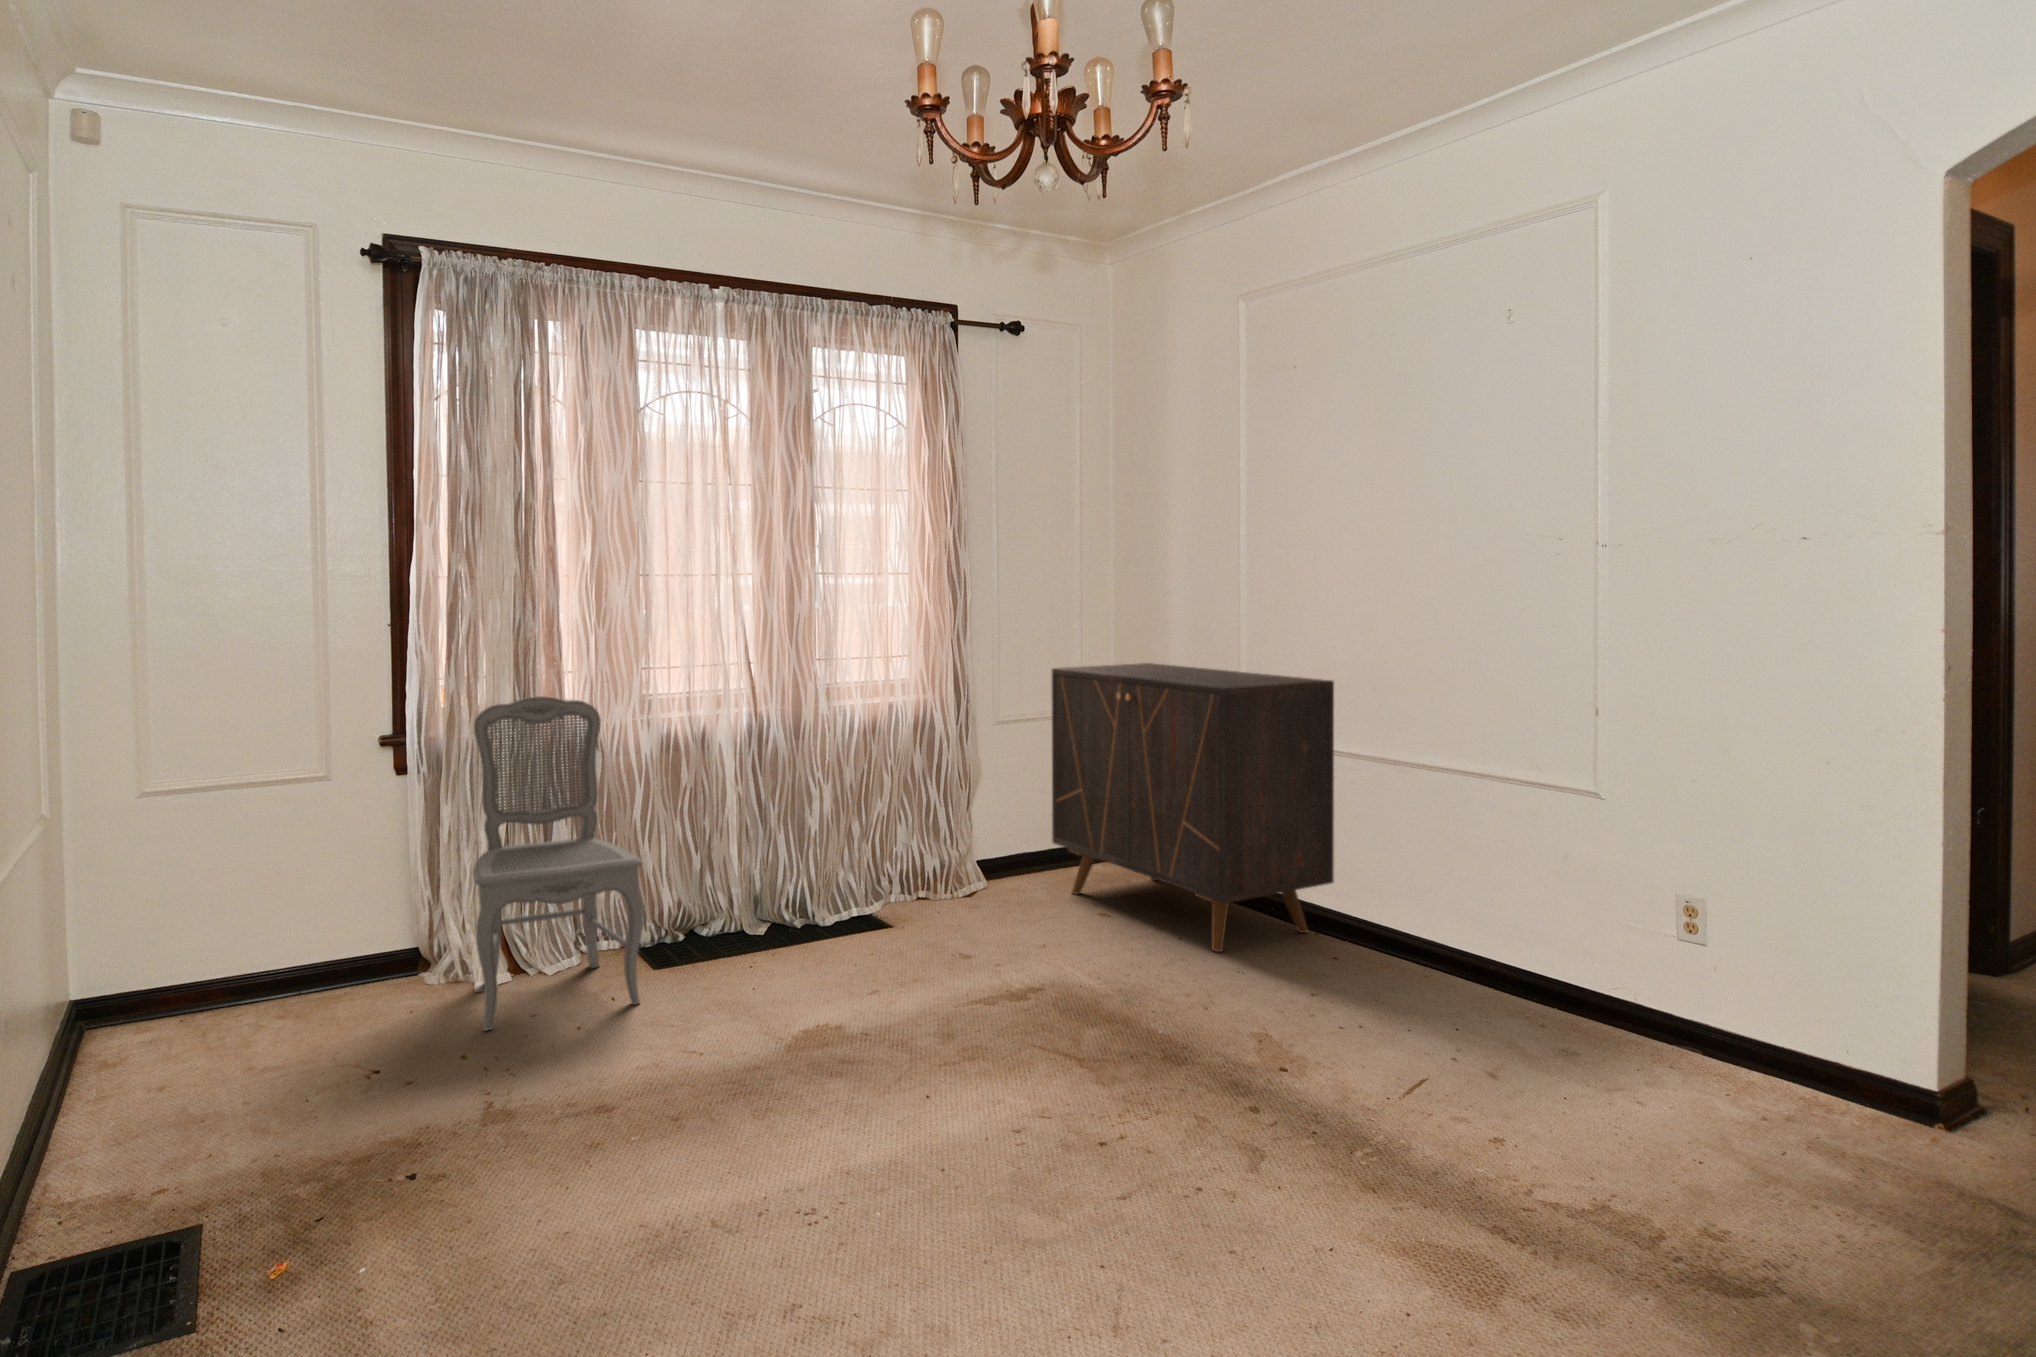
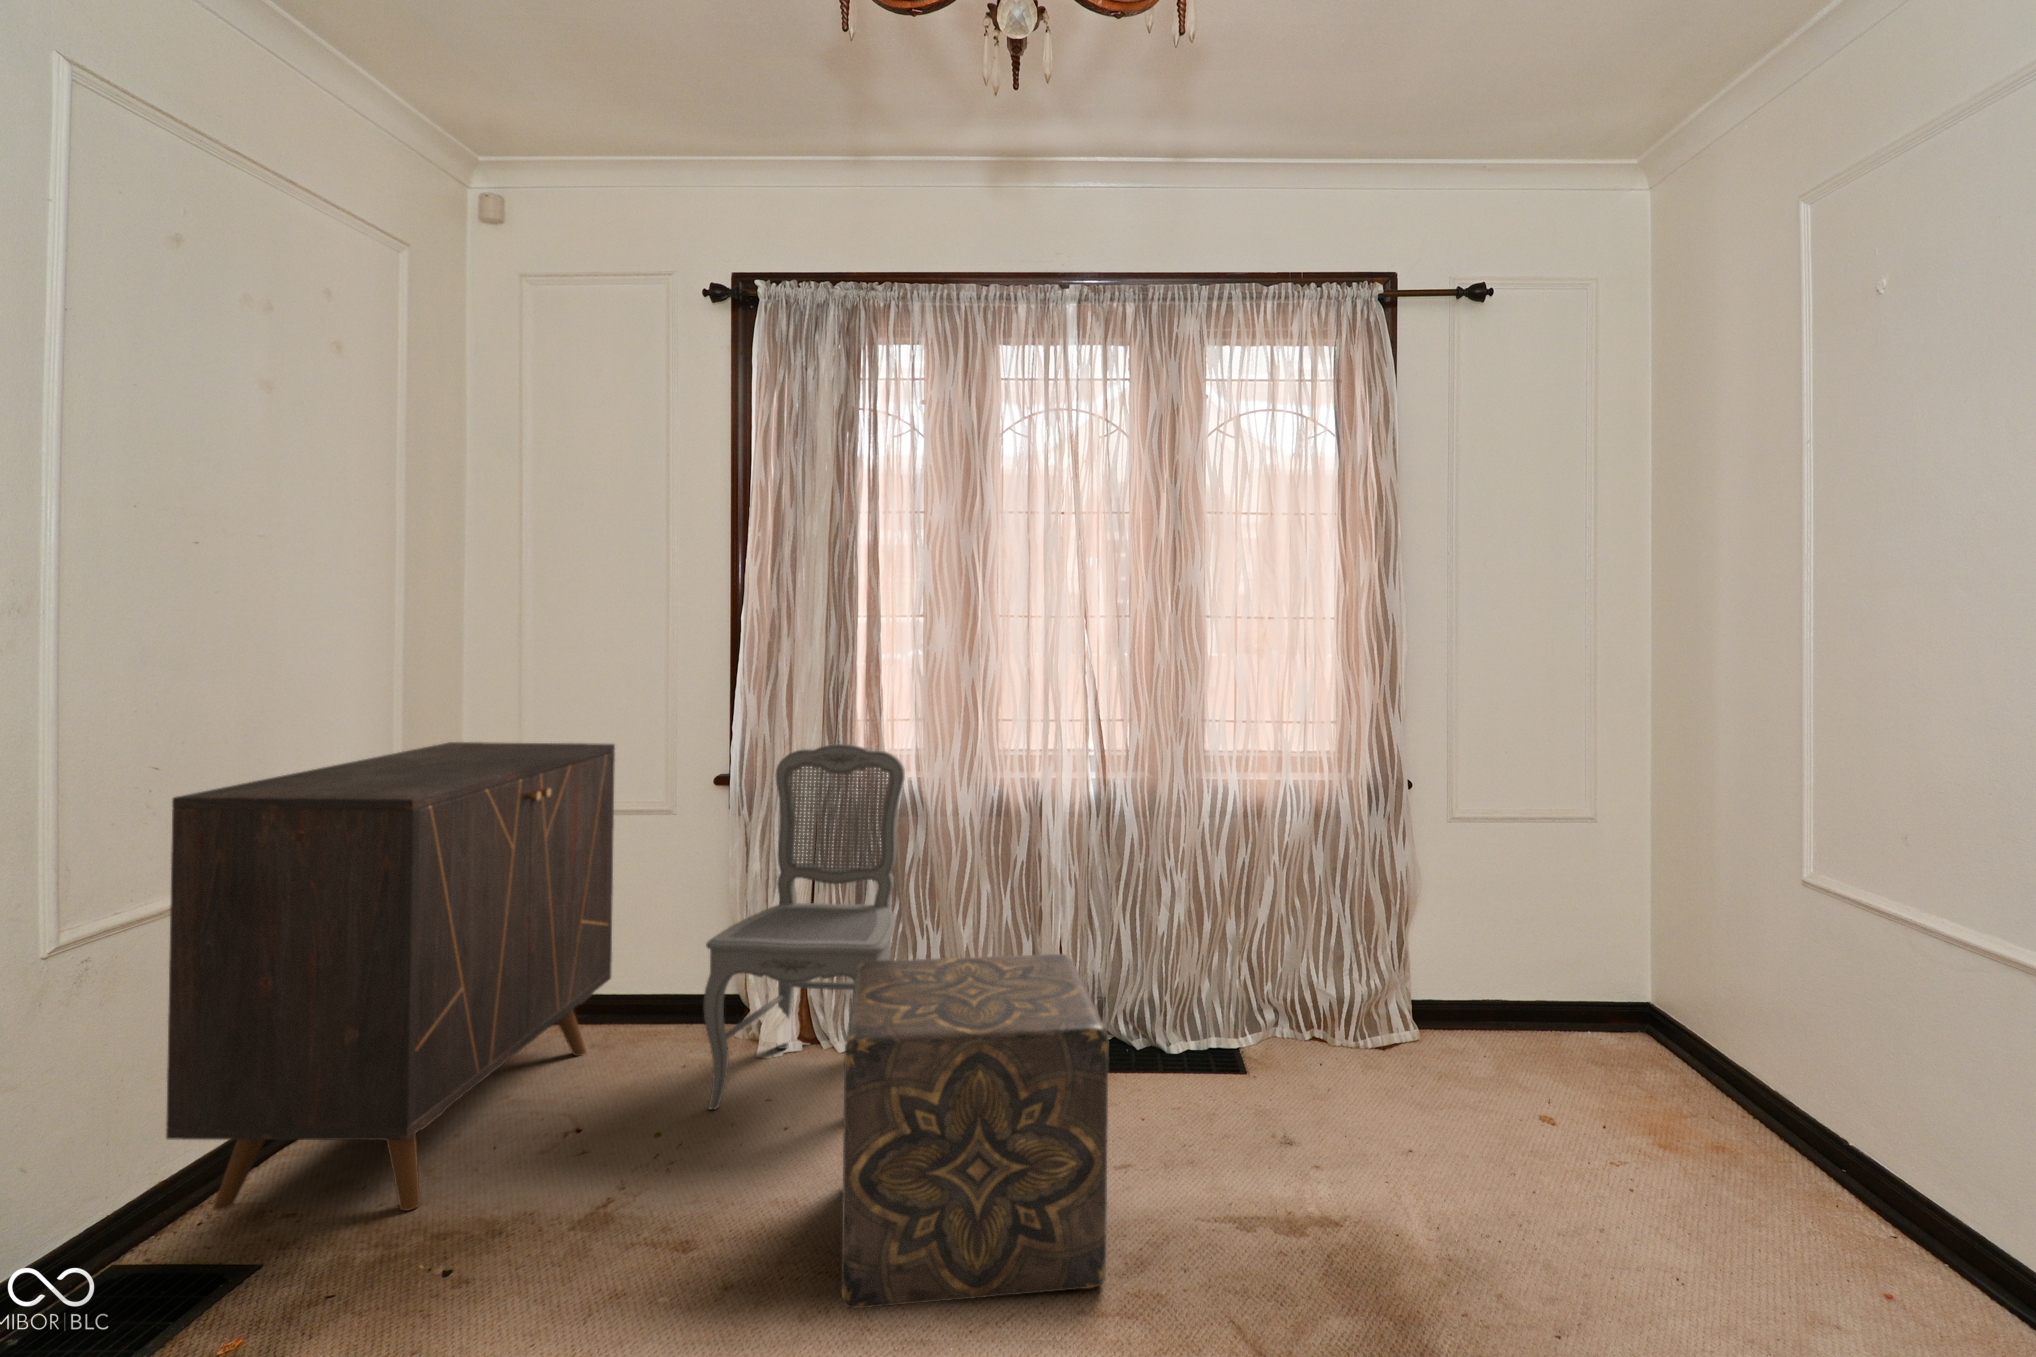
cabinet: present [1052,663,1334,952] -> present [166,742,615,1211]
ottoman: none [677,836,924,1092] -> present [841,954,1108,1308]

